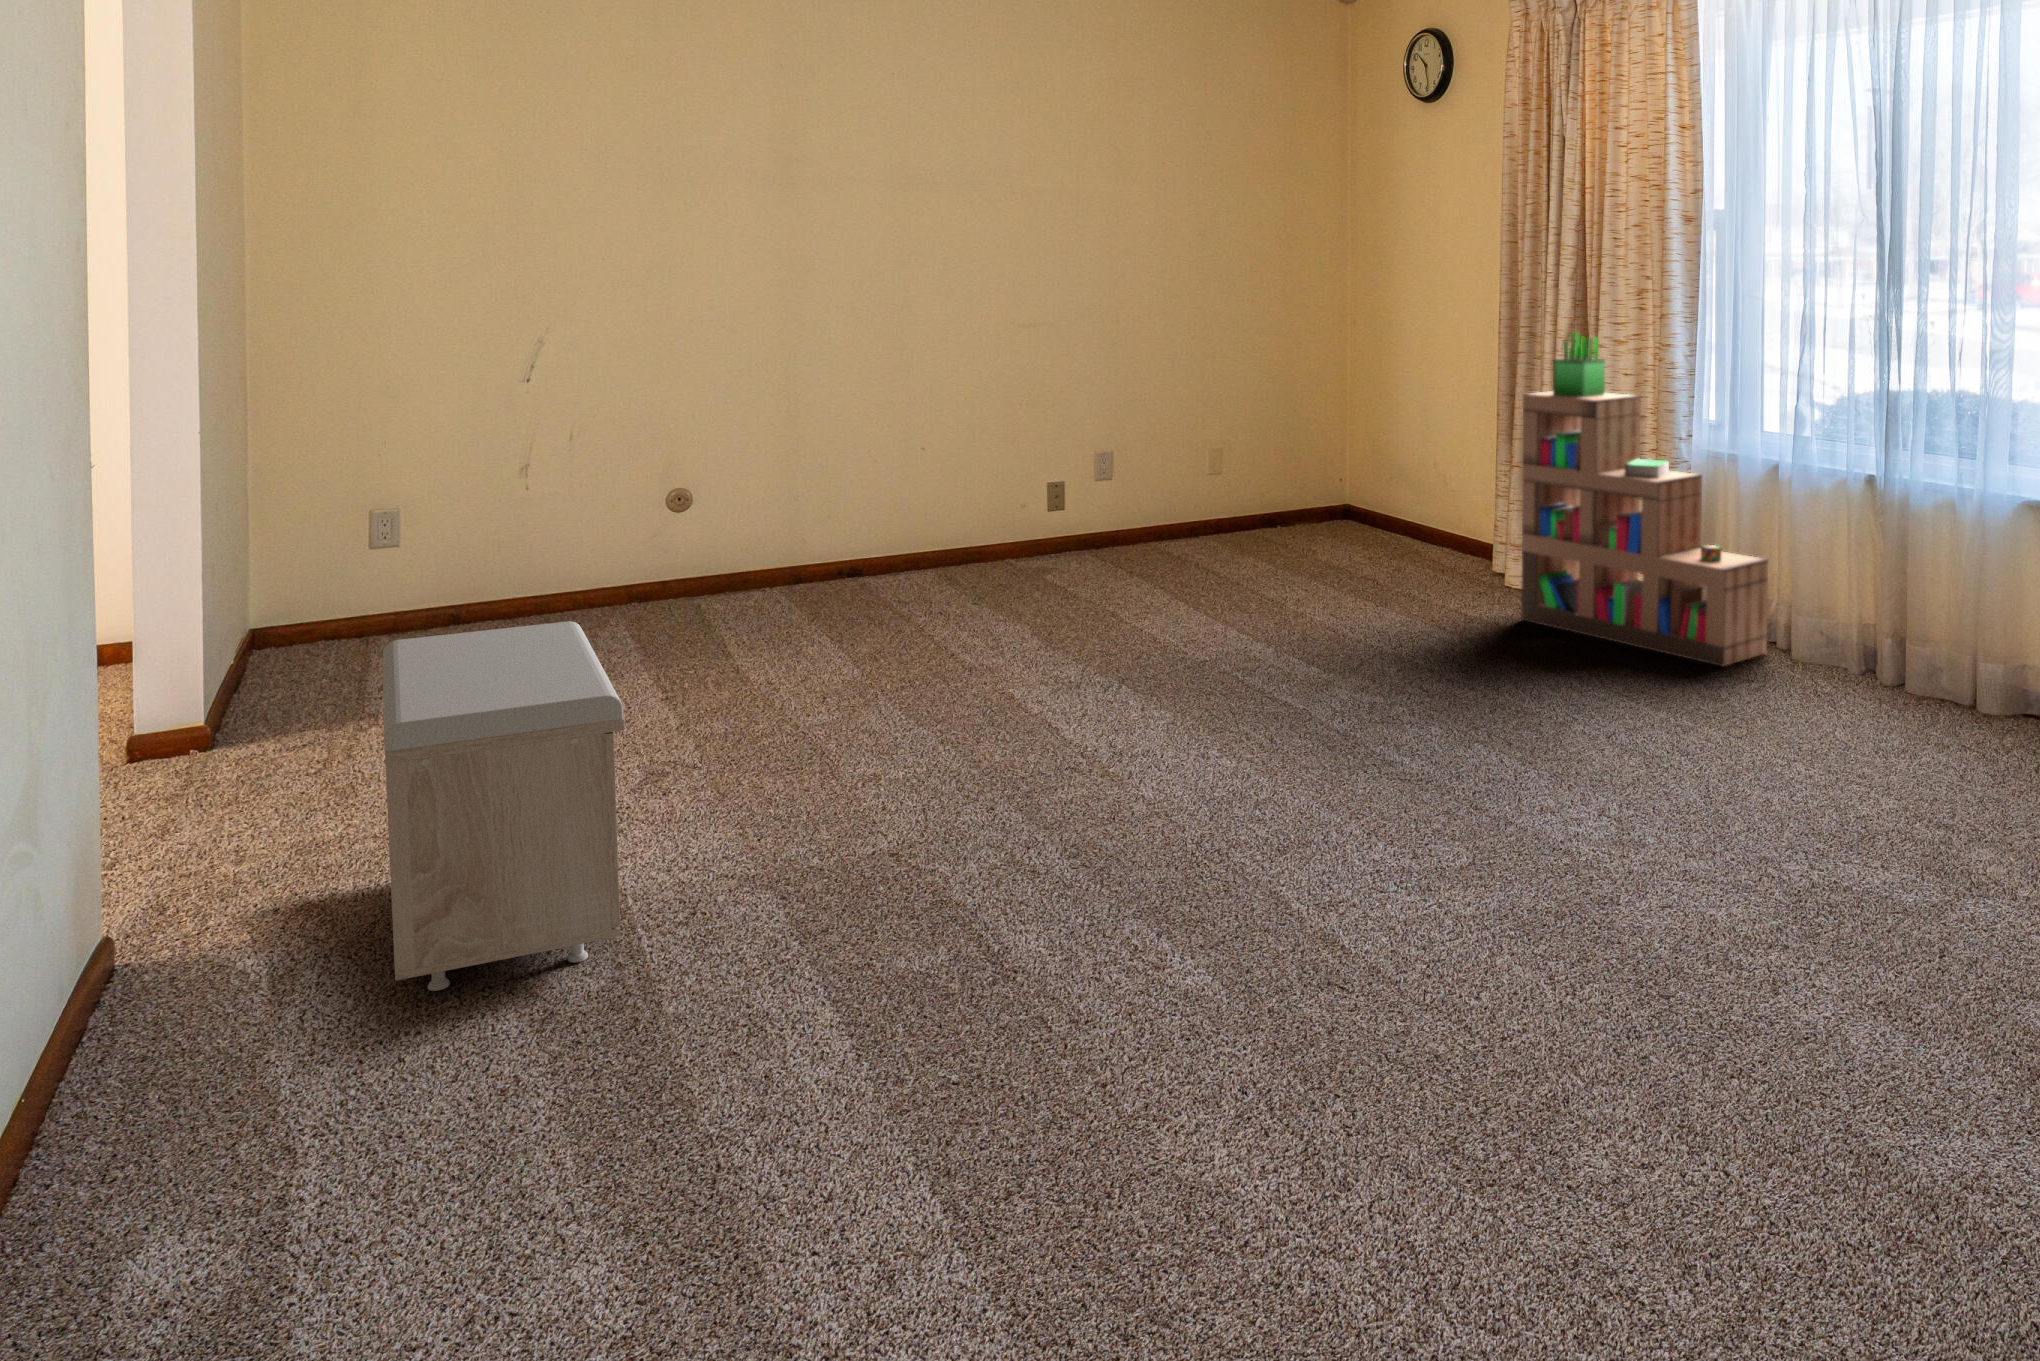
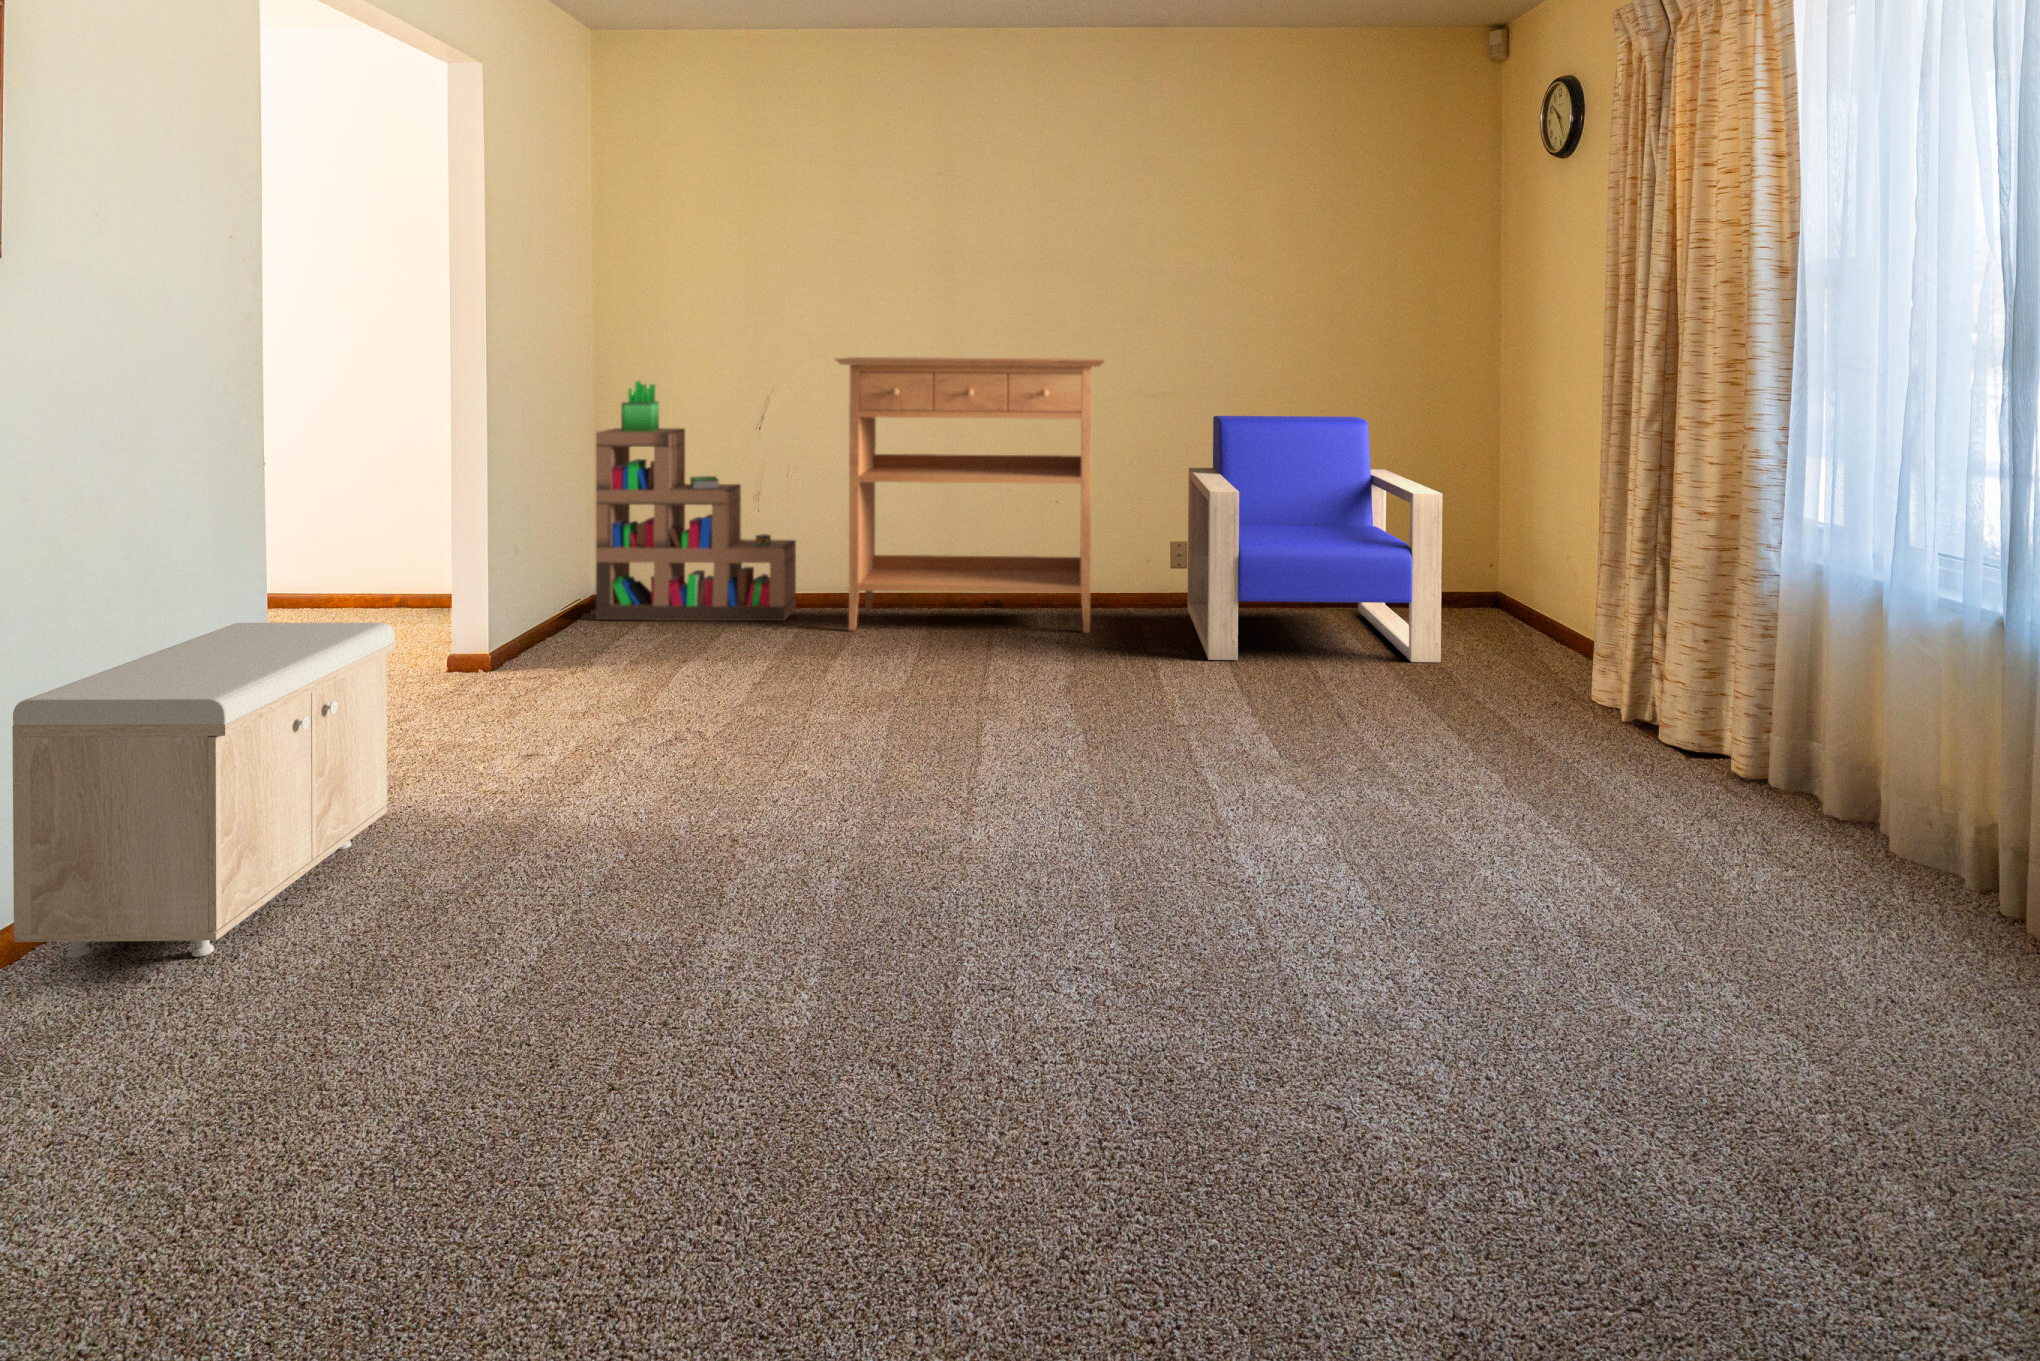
console table: none [719,297,1030,609] -> present [835,357,1104,633]
bookshelf: present [1521,333,1768,666] -> present [596,381,796,621]
armchair: none [1079,348,1359,593] -> present [1188,416,1442,662]

